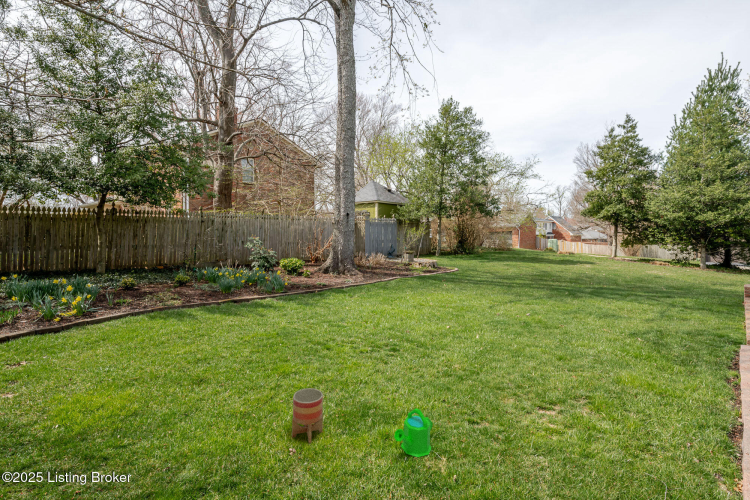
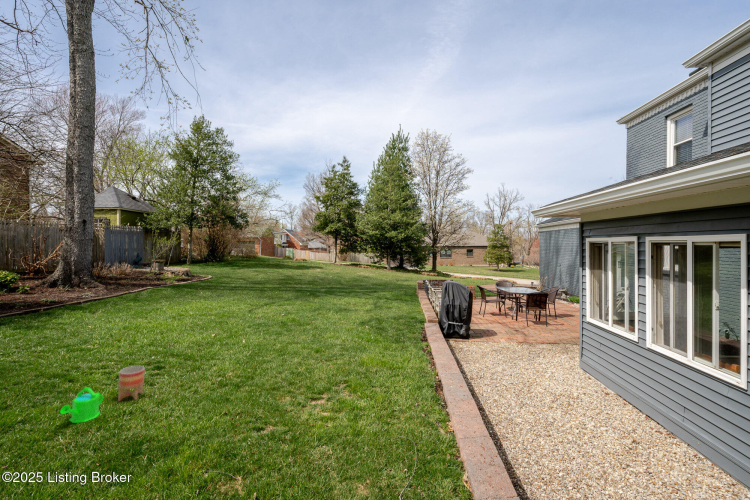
watering can: present [394,408,433,457] -> present [60,387,104,423]

